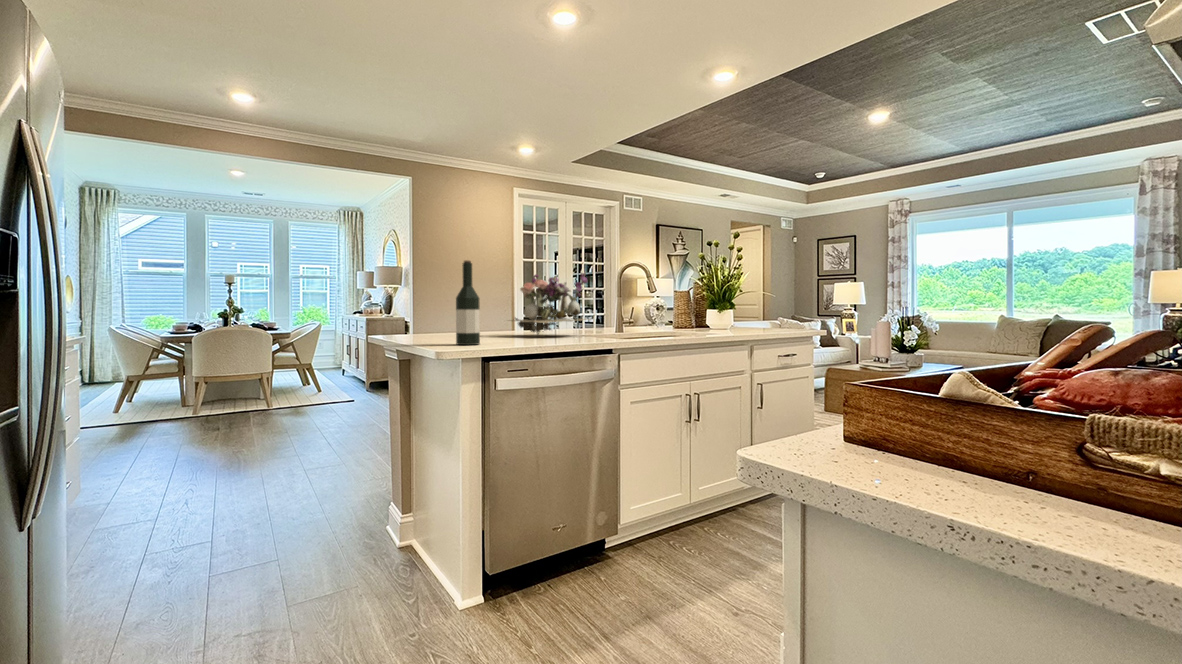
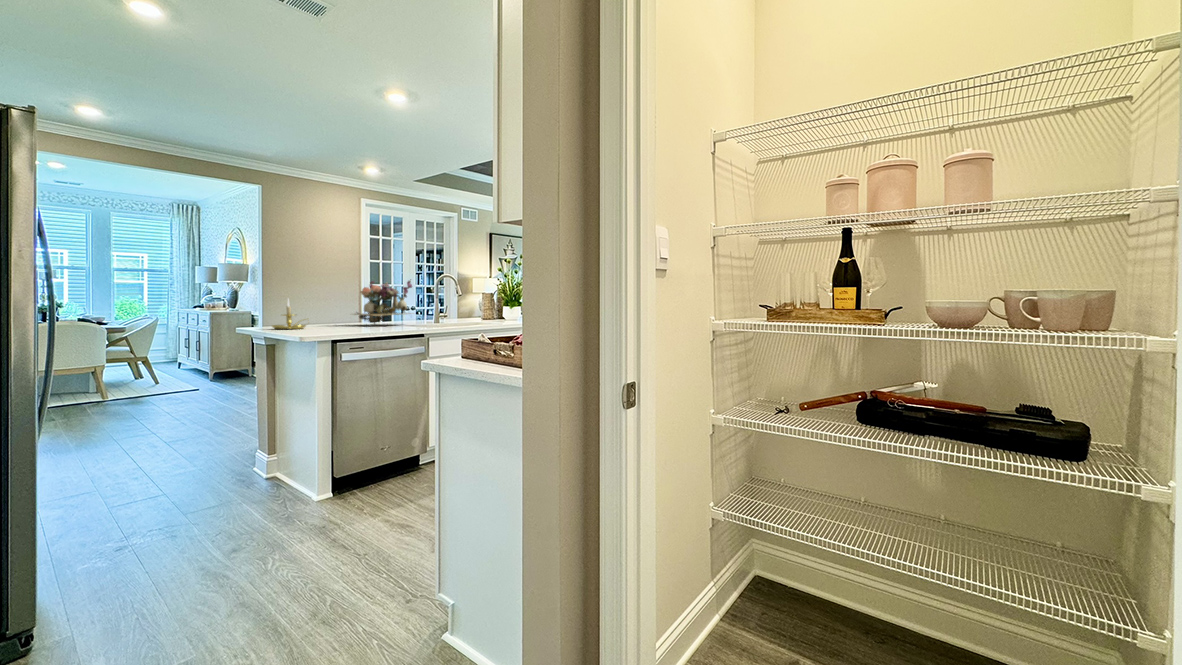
wine bottle: present [456,261,480,345] -> none [310,274,329,331]
candle holder: none [407,298,459,341] -> present [272,300,306,329]

